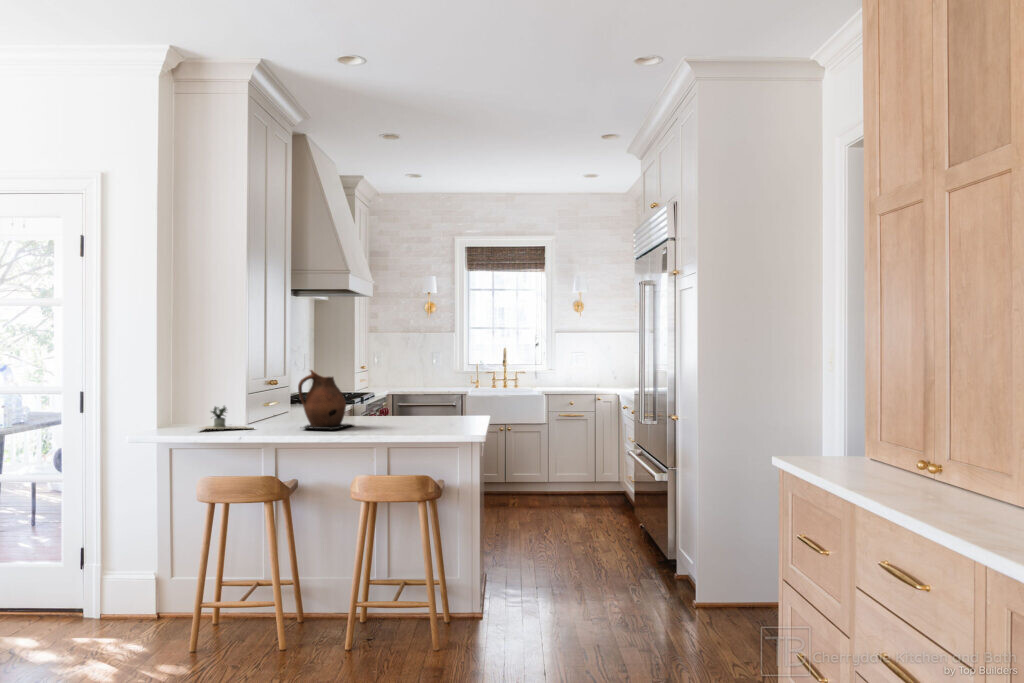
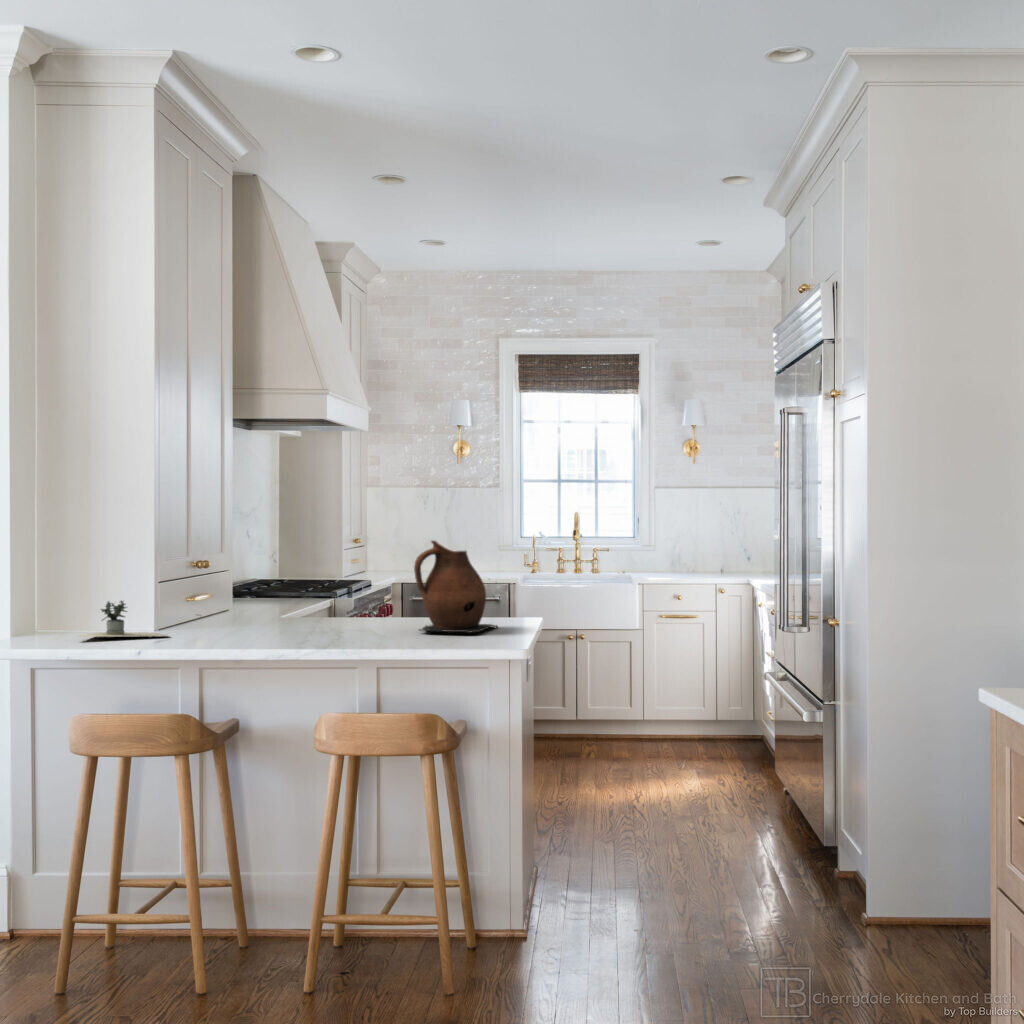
ceramic pitcher: present [298,370,352,430] -> present [414,540,498,633]

